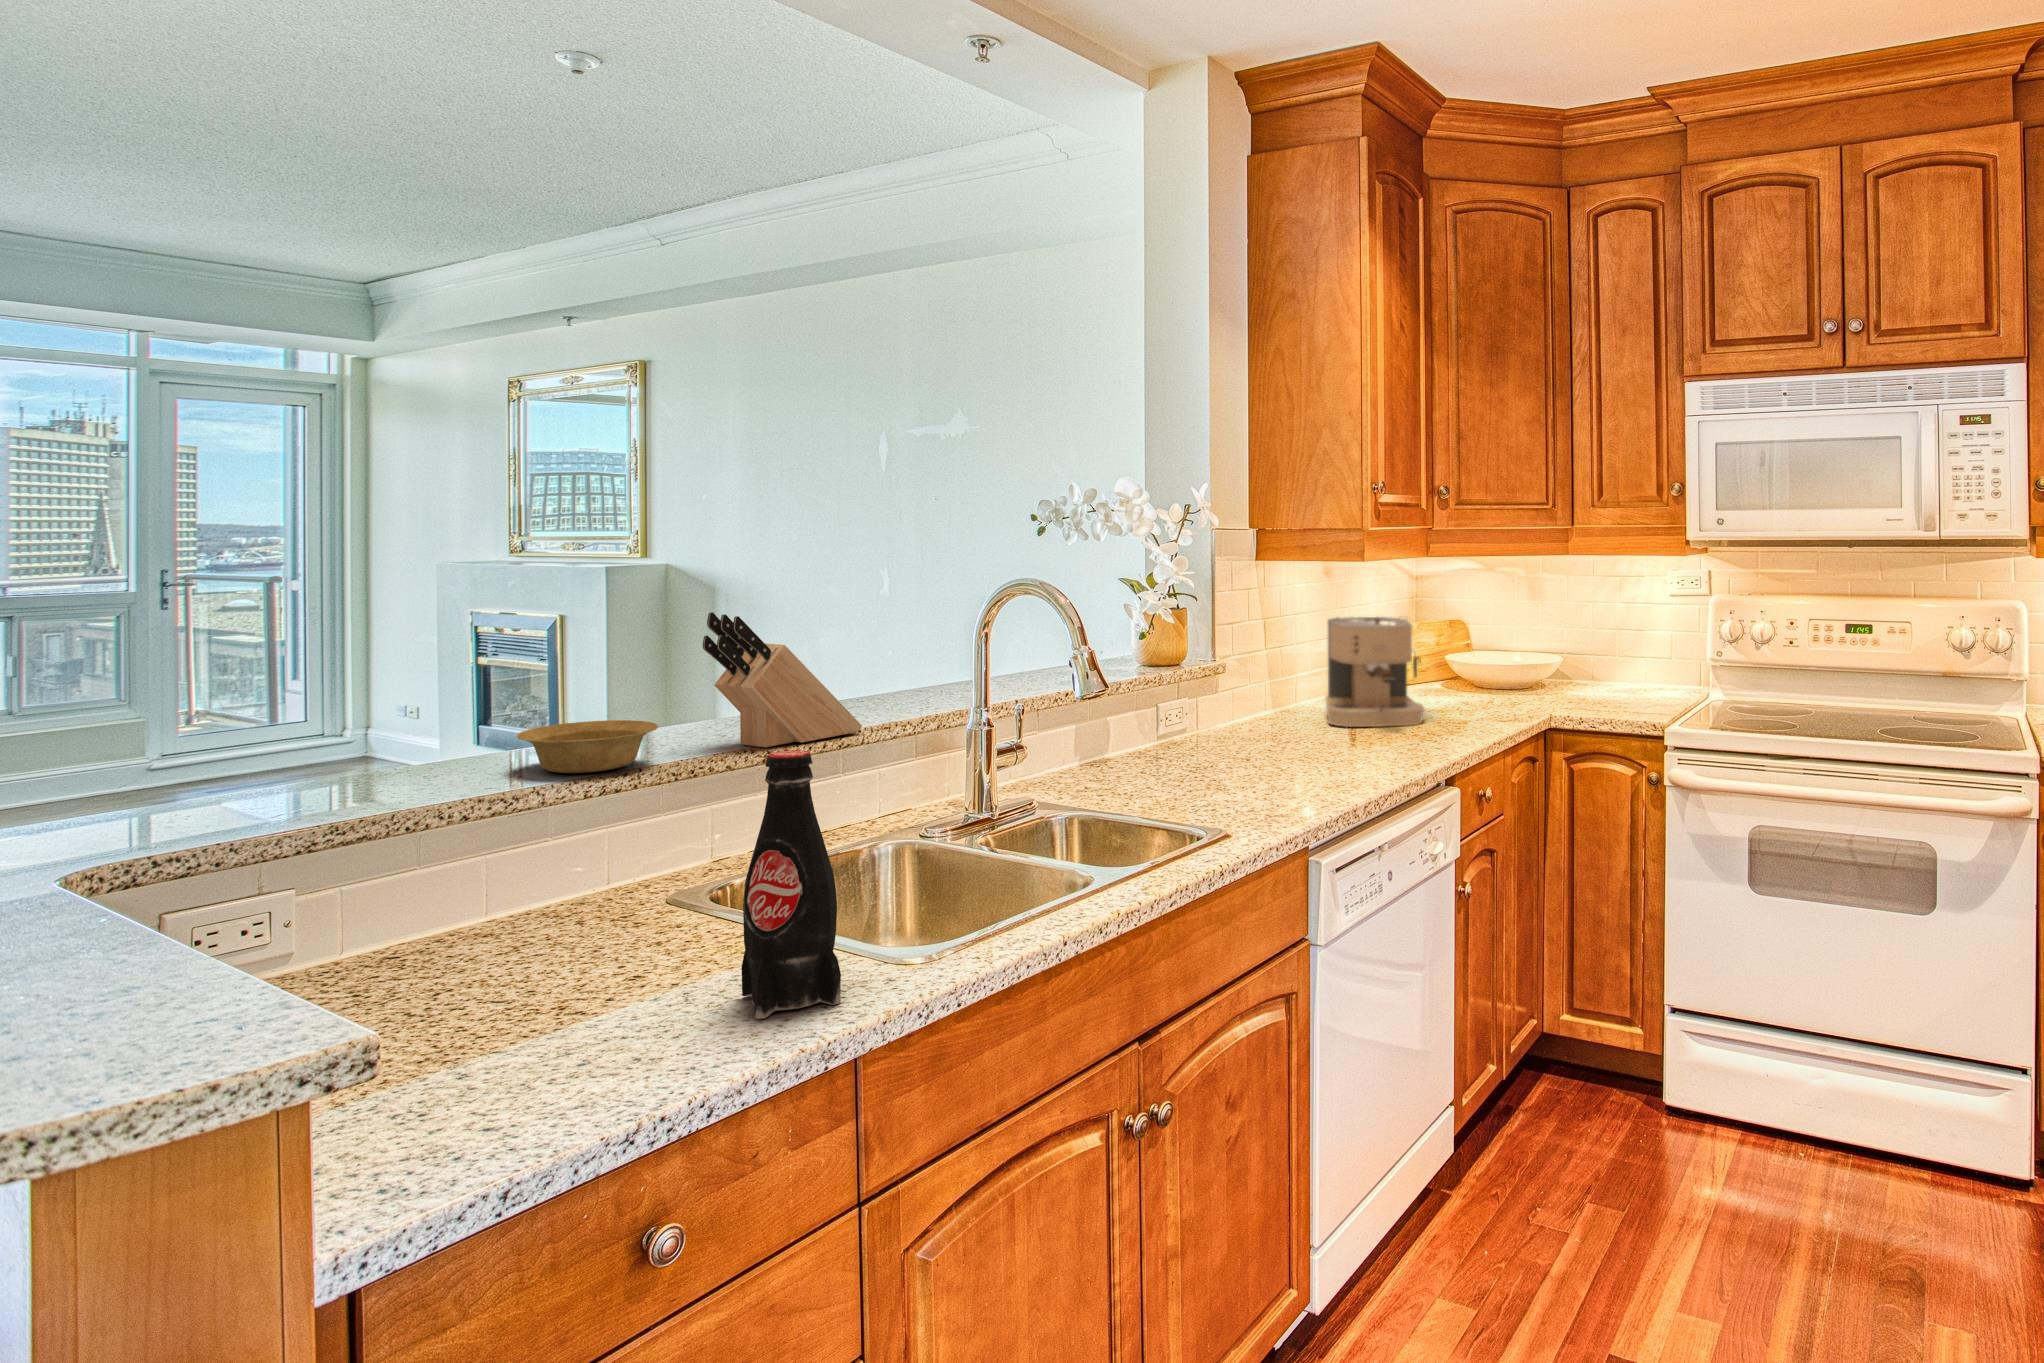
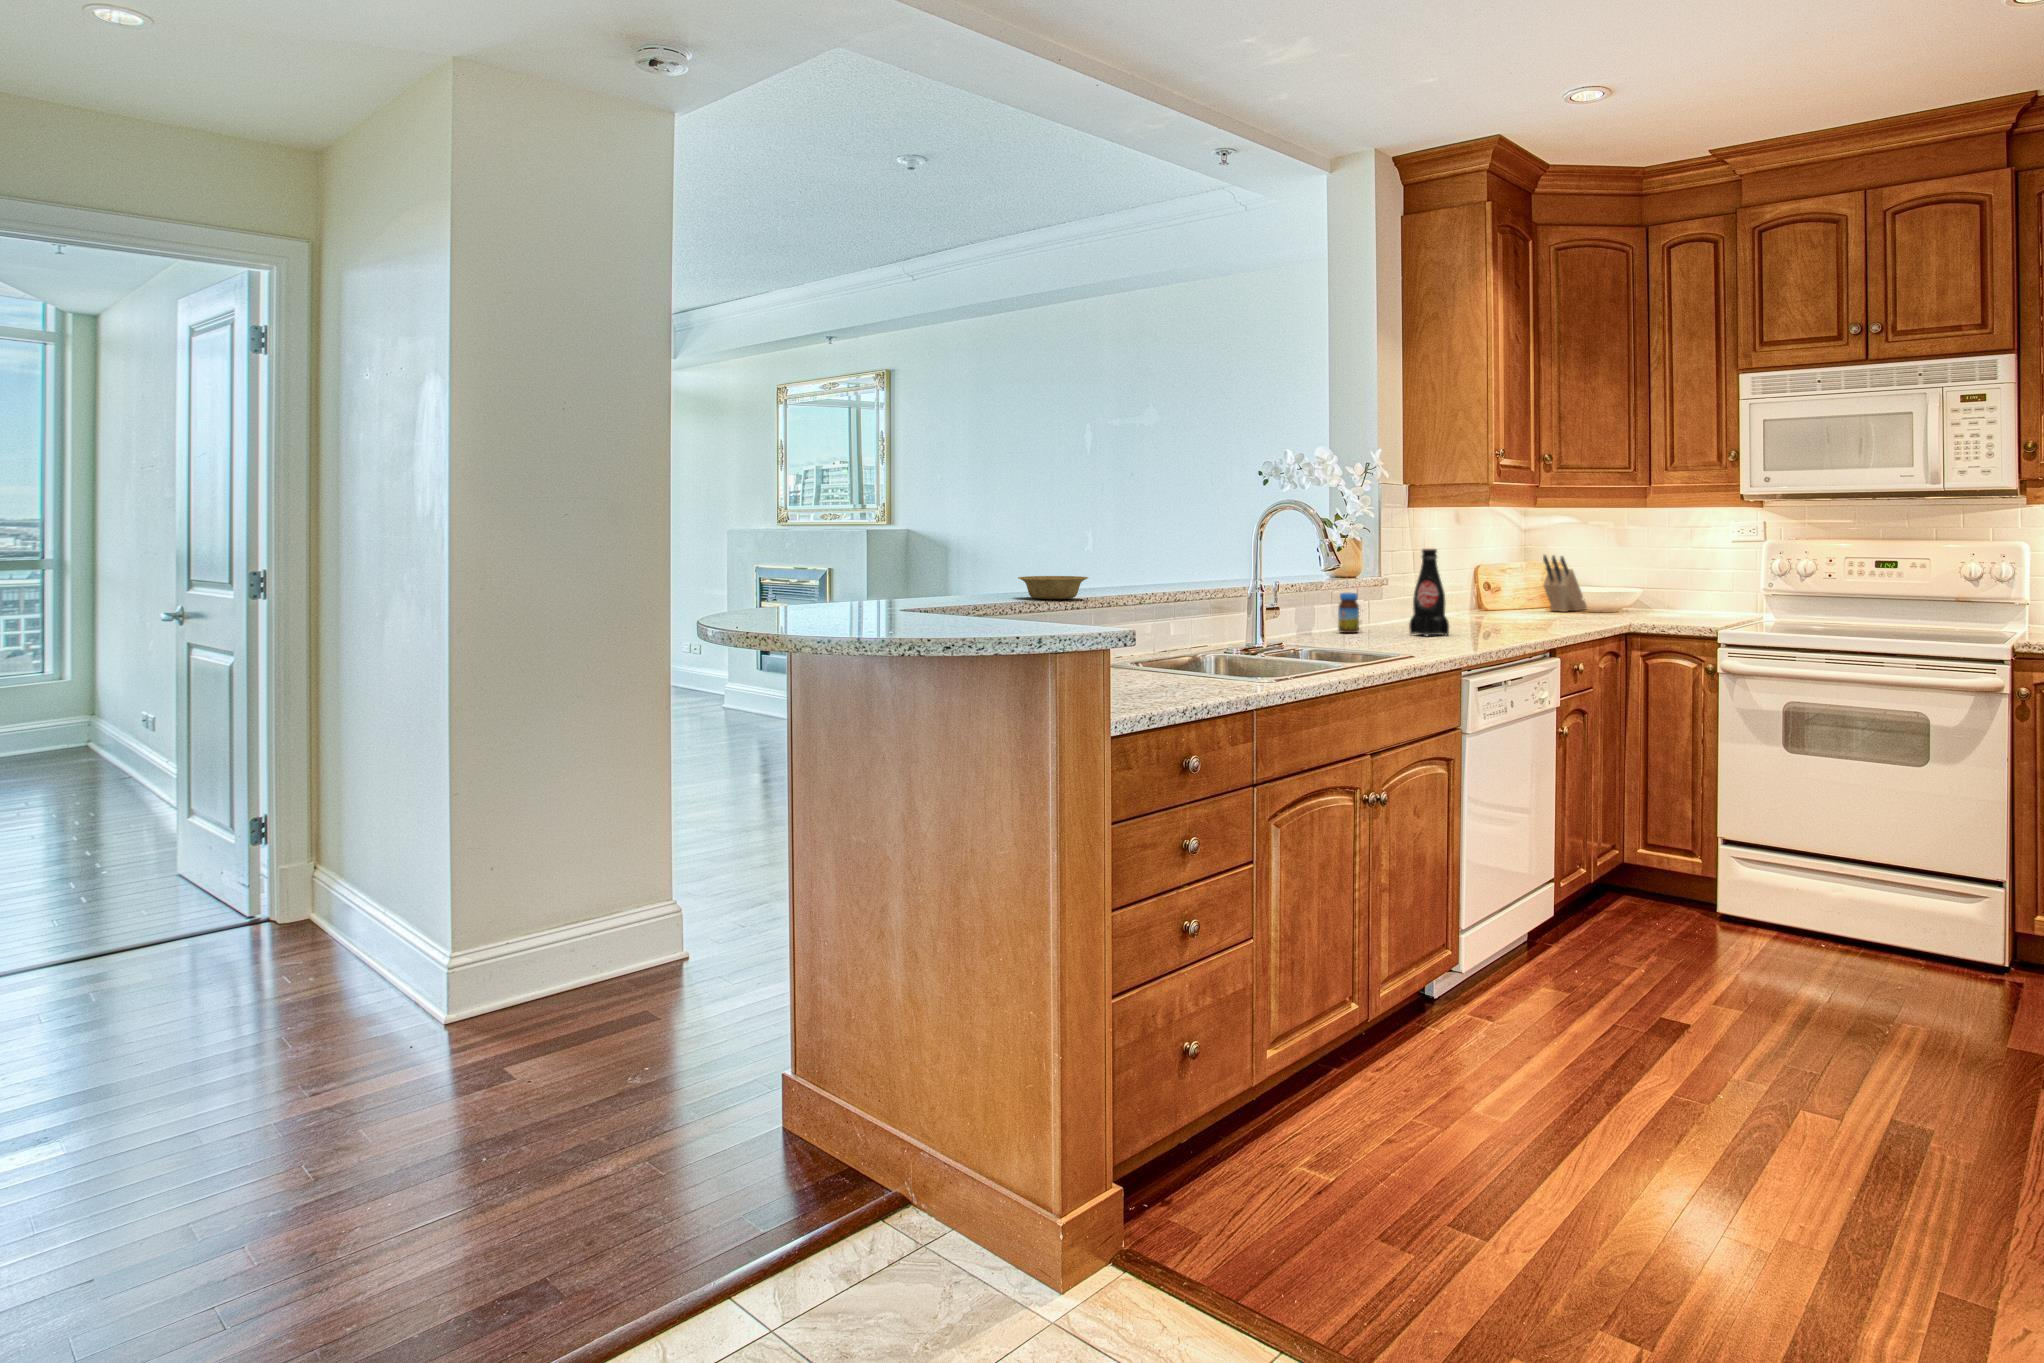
knife block: present [703,612,862,748] -> present [1543,555,1587,612]
coffee maker: present [1325,617,1424,727] -> none [1456,547,1532,625]
jar: none [1151,692,1181,753] -> present [1338,593,1359,633]
bottle: present [741,750,841,1019] -> present [1409,549,1449,636]

